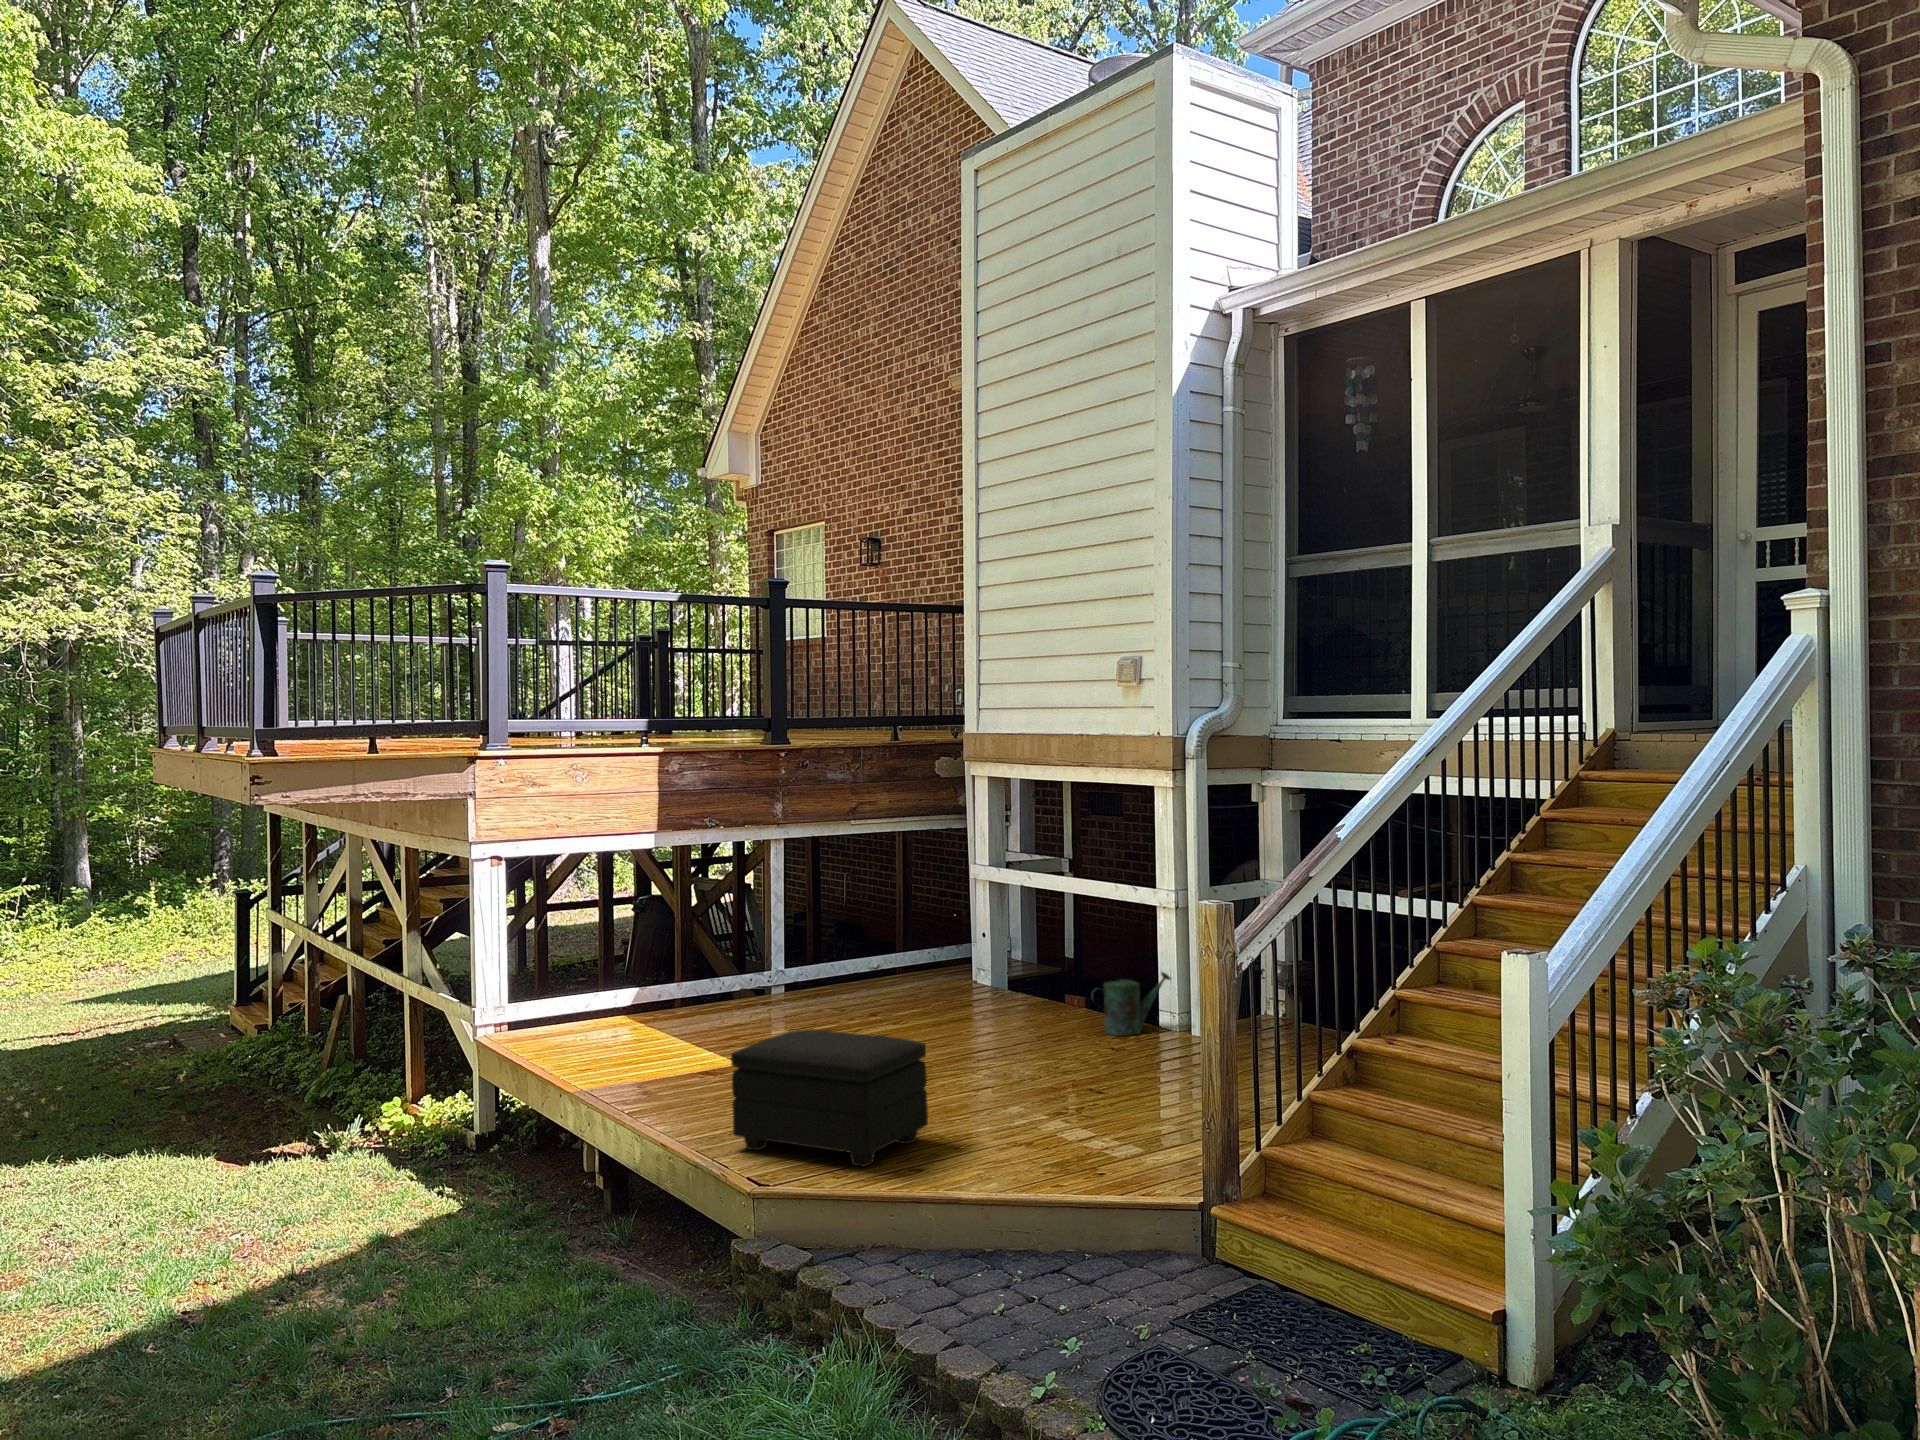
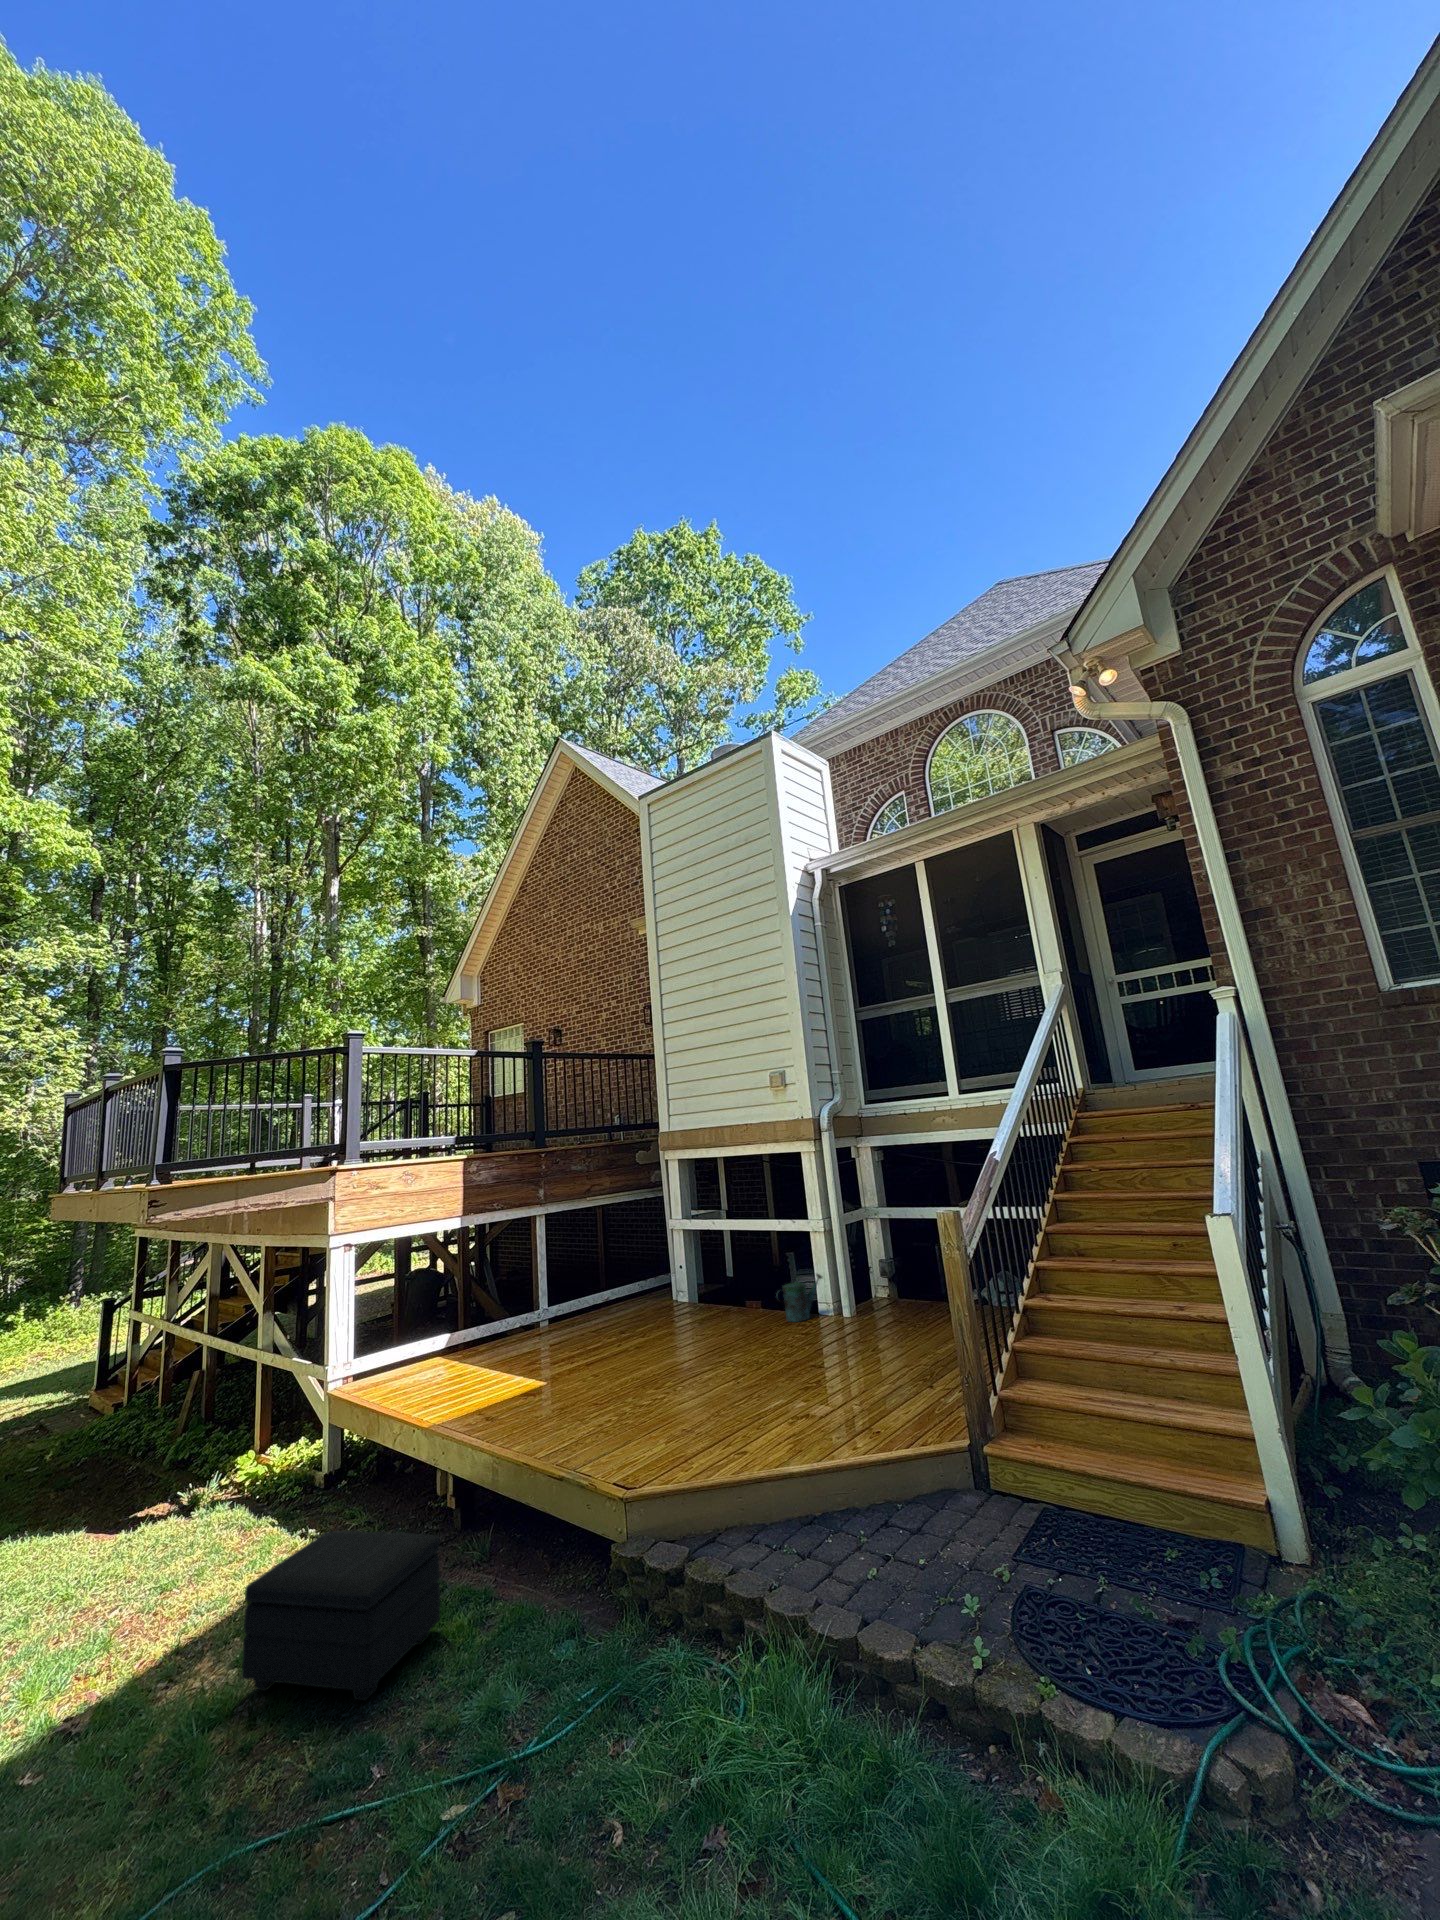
footstool: present [731,1030,928,1167] -> present [242,1531,440,1700]

